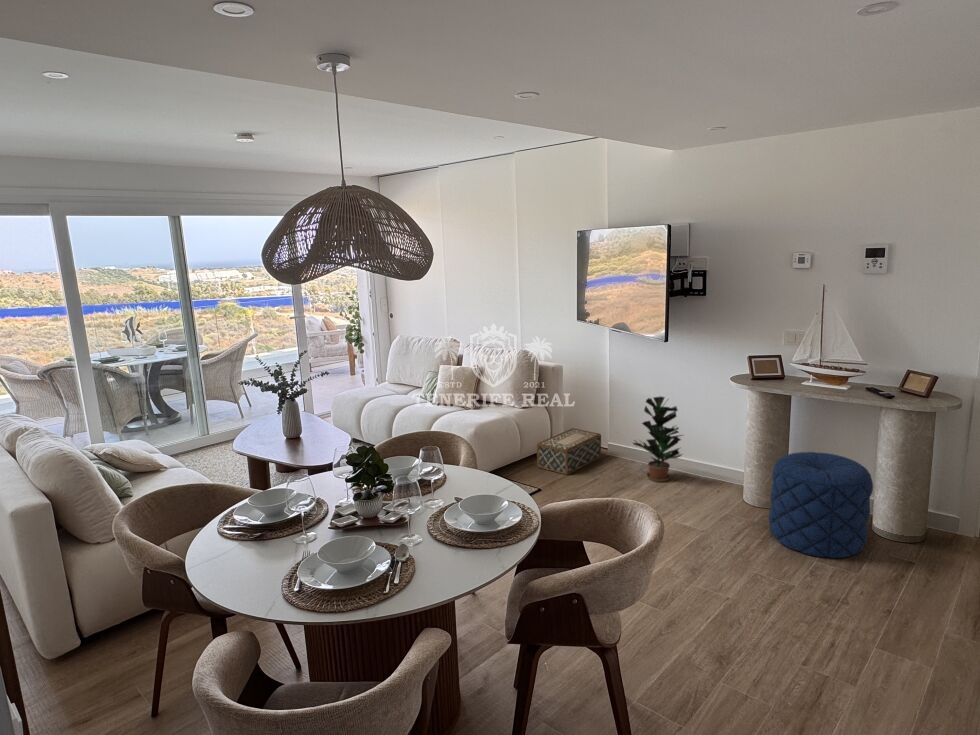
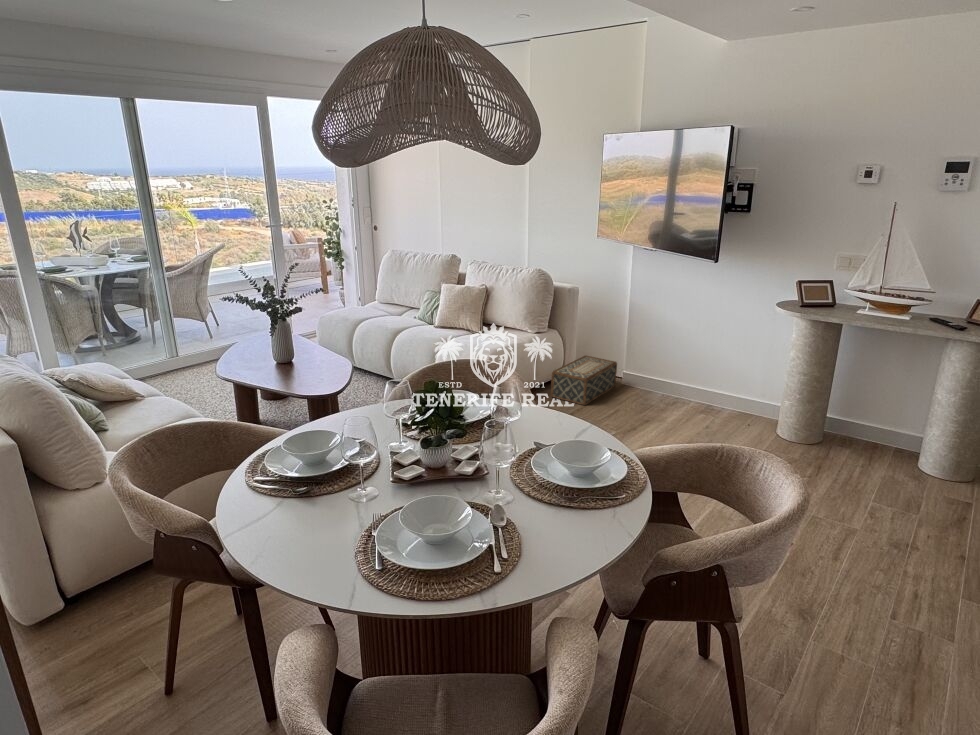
potted plant: present [633,397,682,482] -> none [658,323,715,414]
pouf: present [769,452,873,558] -> none [814,385,935,497]

